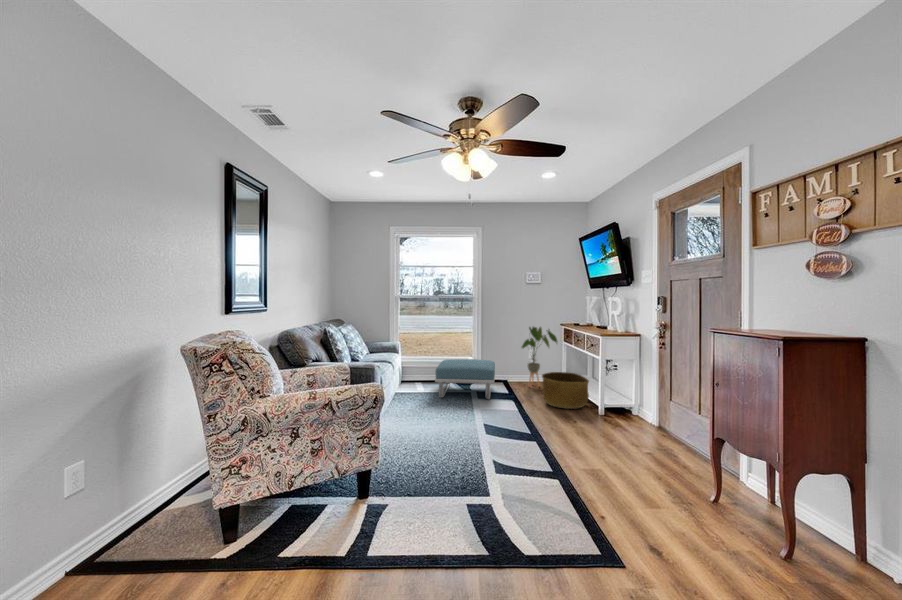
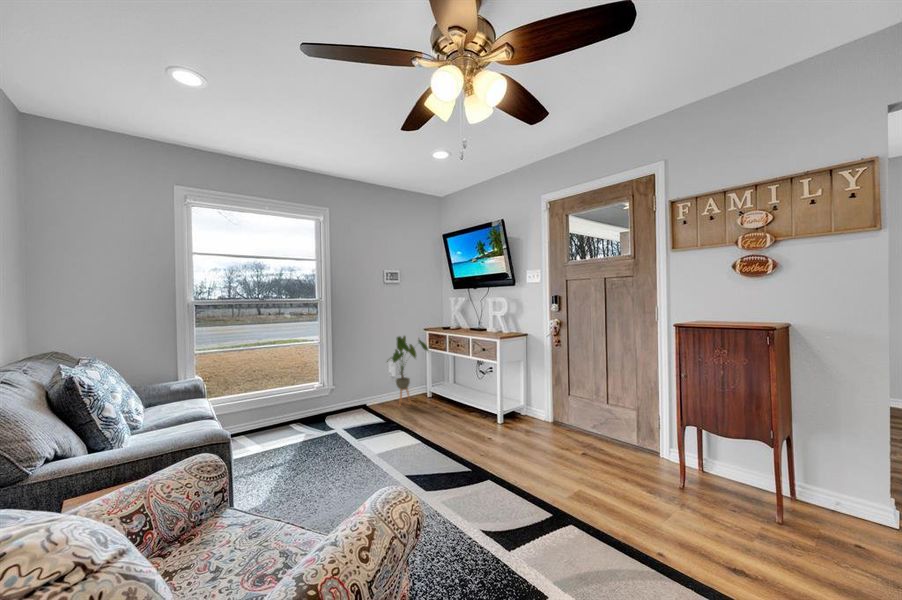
footstool: present [435,359,495,399] -> none [294,383,380,443]
basket: present [542,372,589,409] -> none [432,383,484,424]

